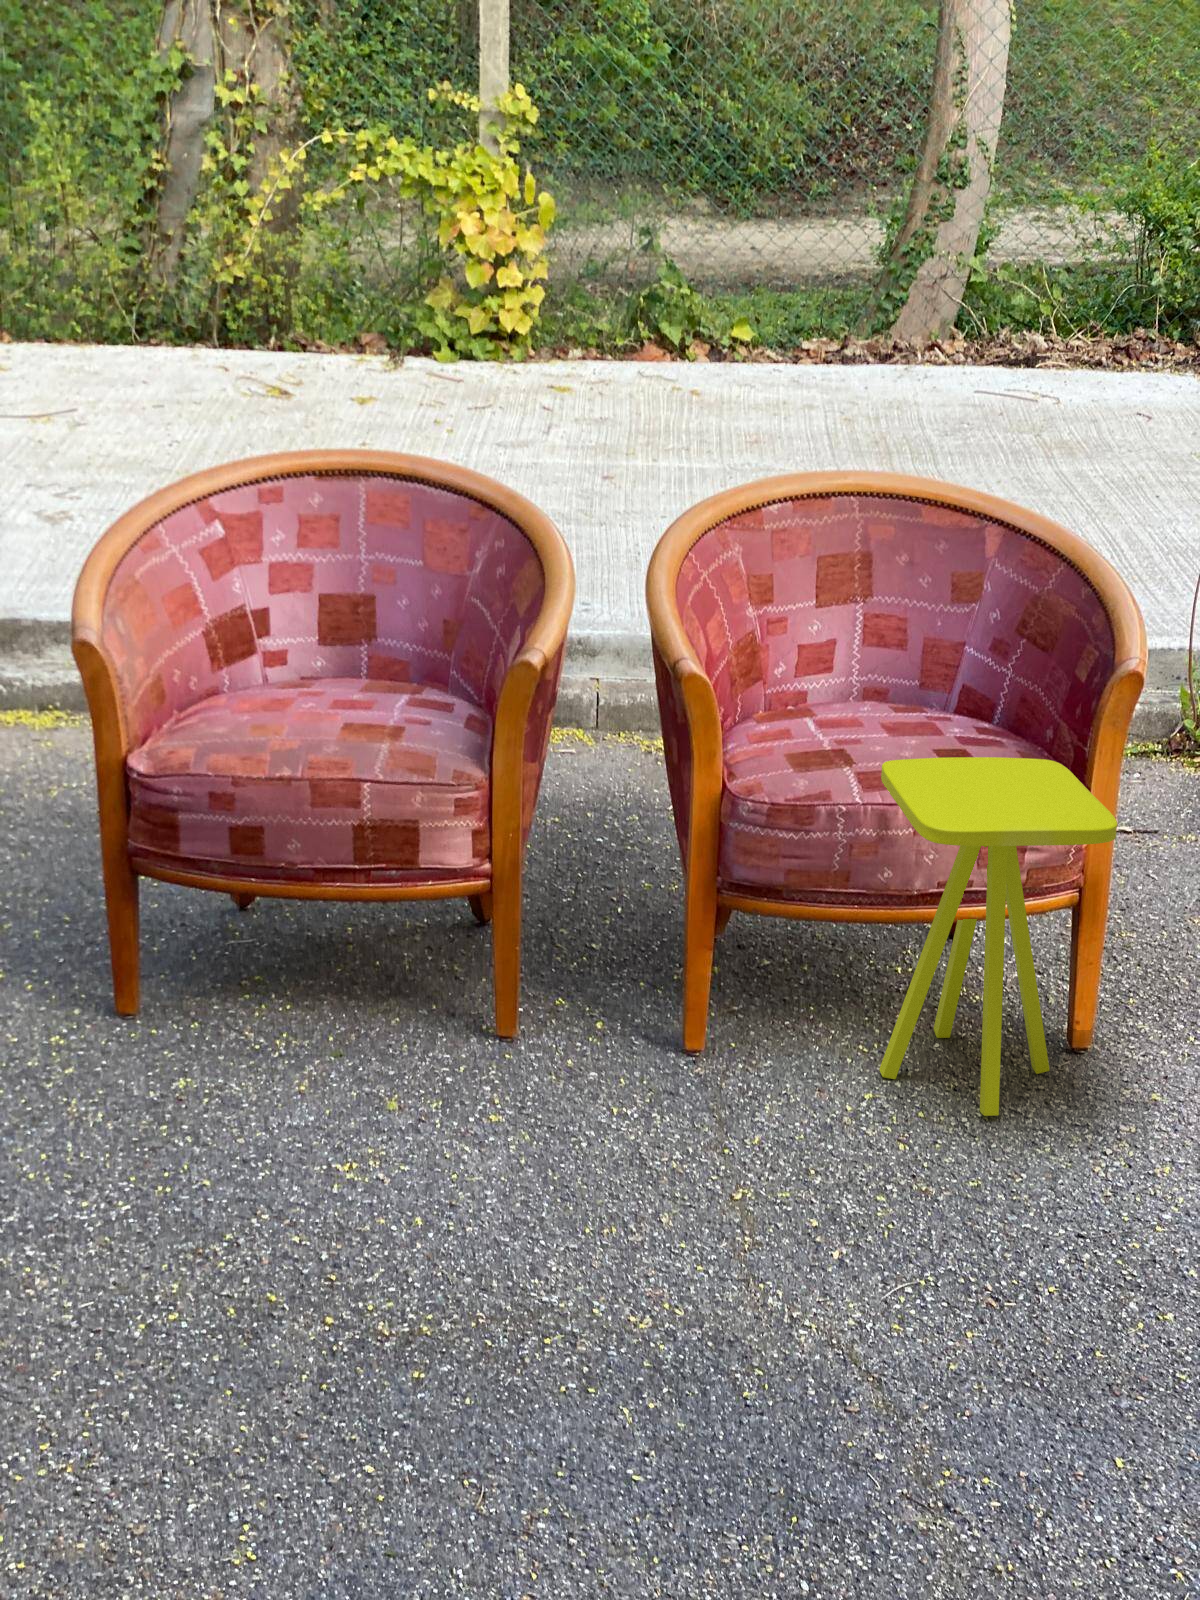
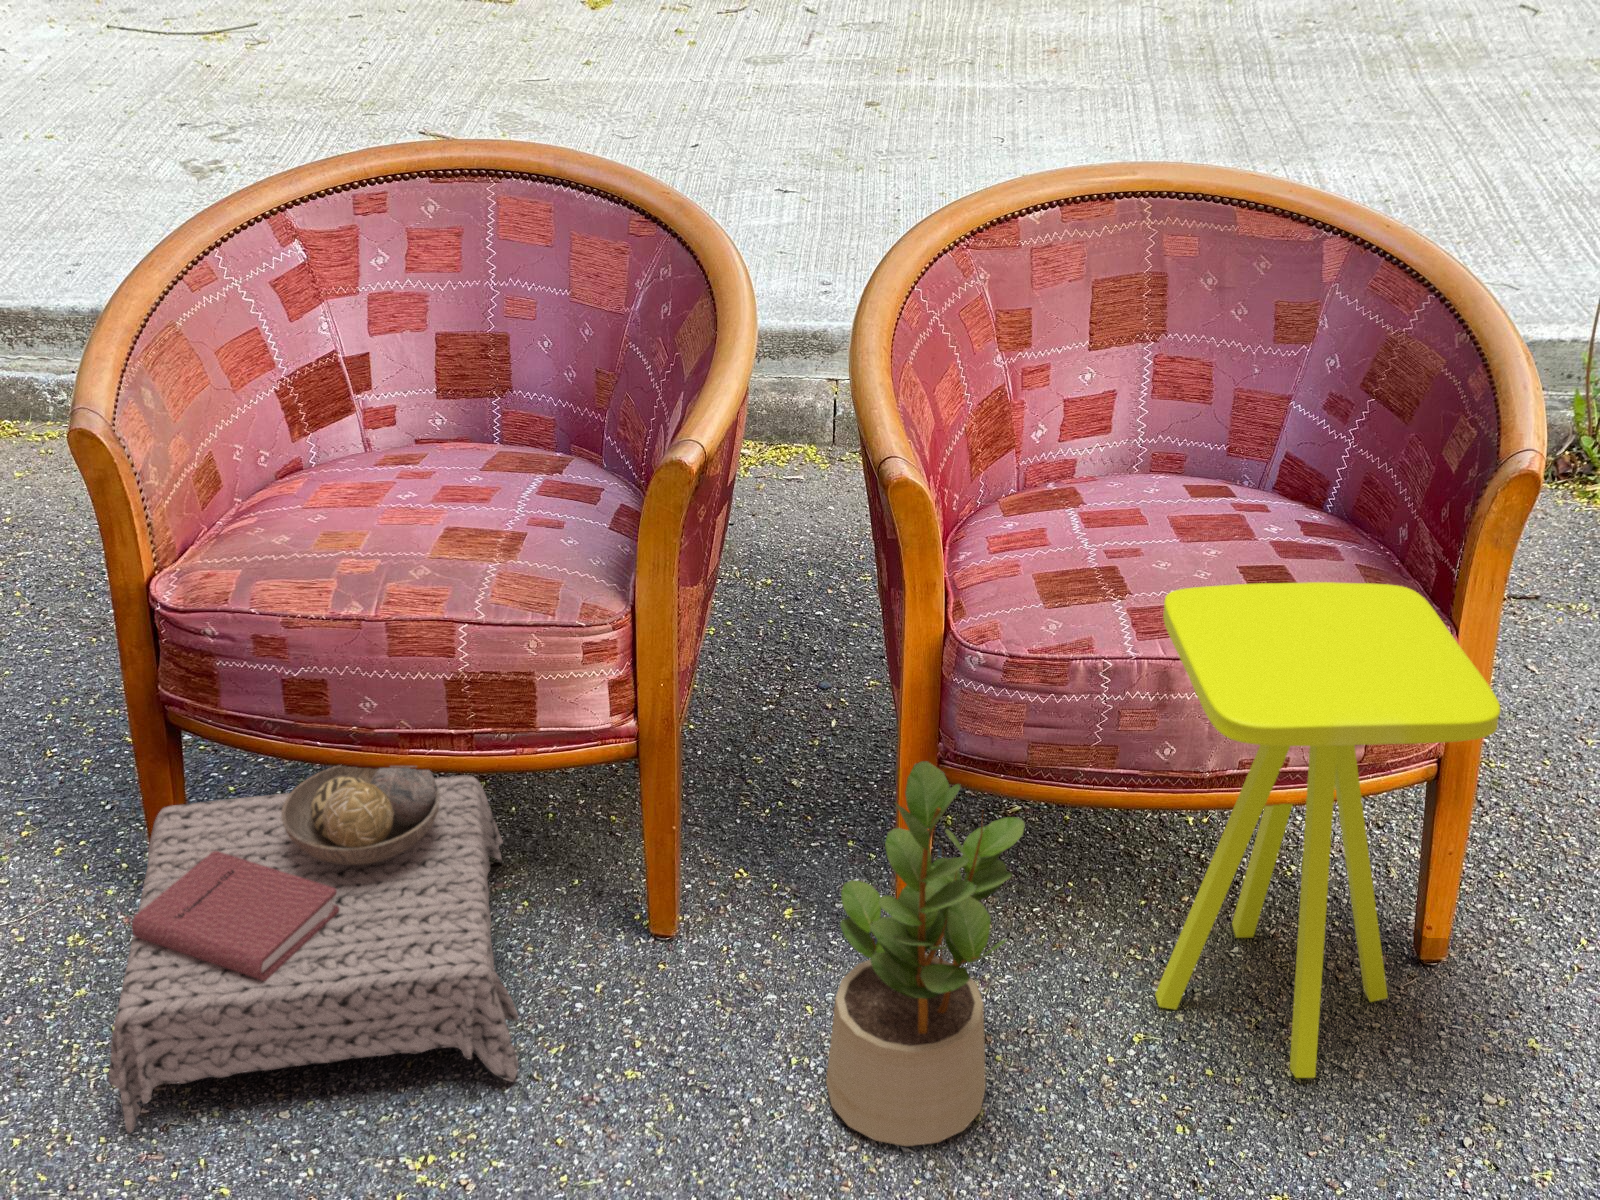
potted plant: none [641,856,788,1155] -> present [826,761,1025,1146]
ottoman: none [107,892,412,1155] -> present [109,765,519,1134]

